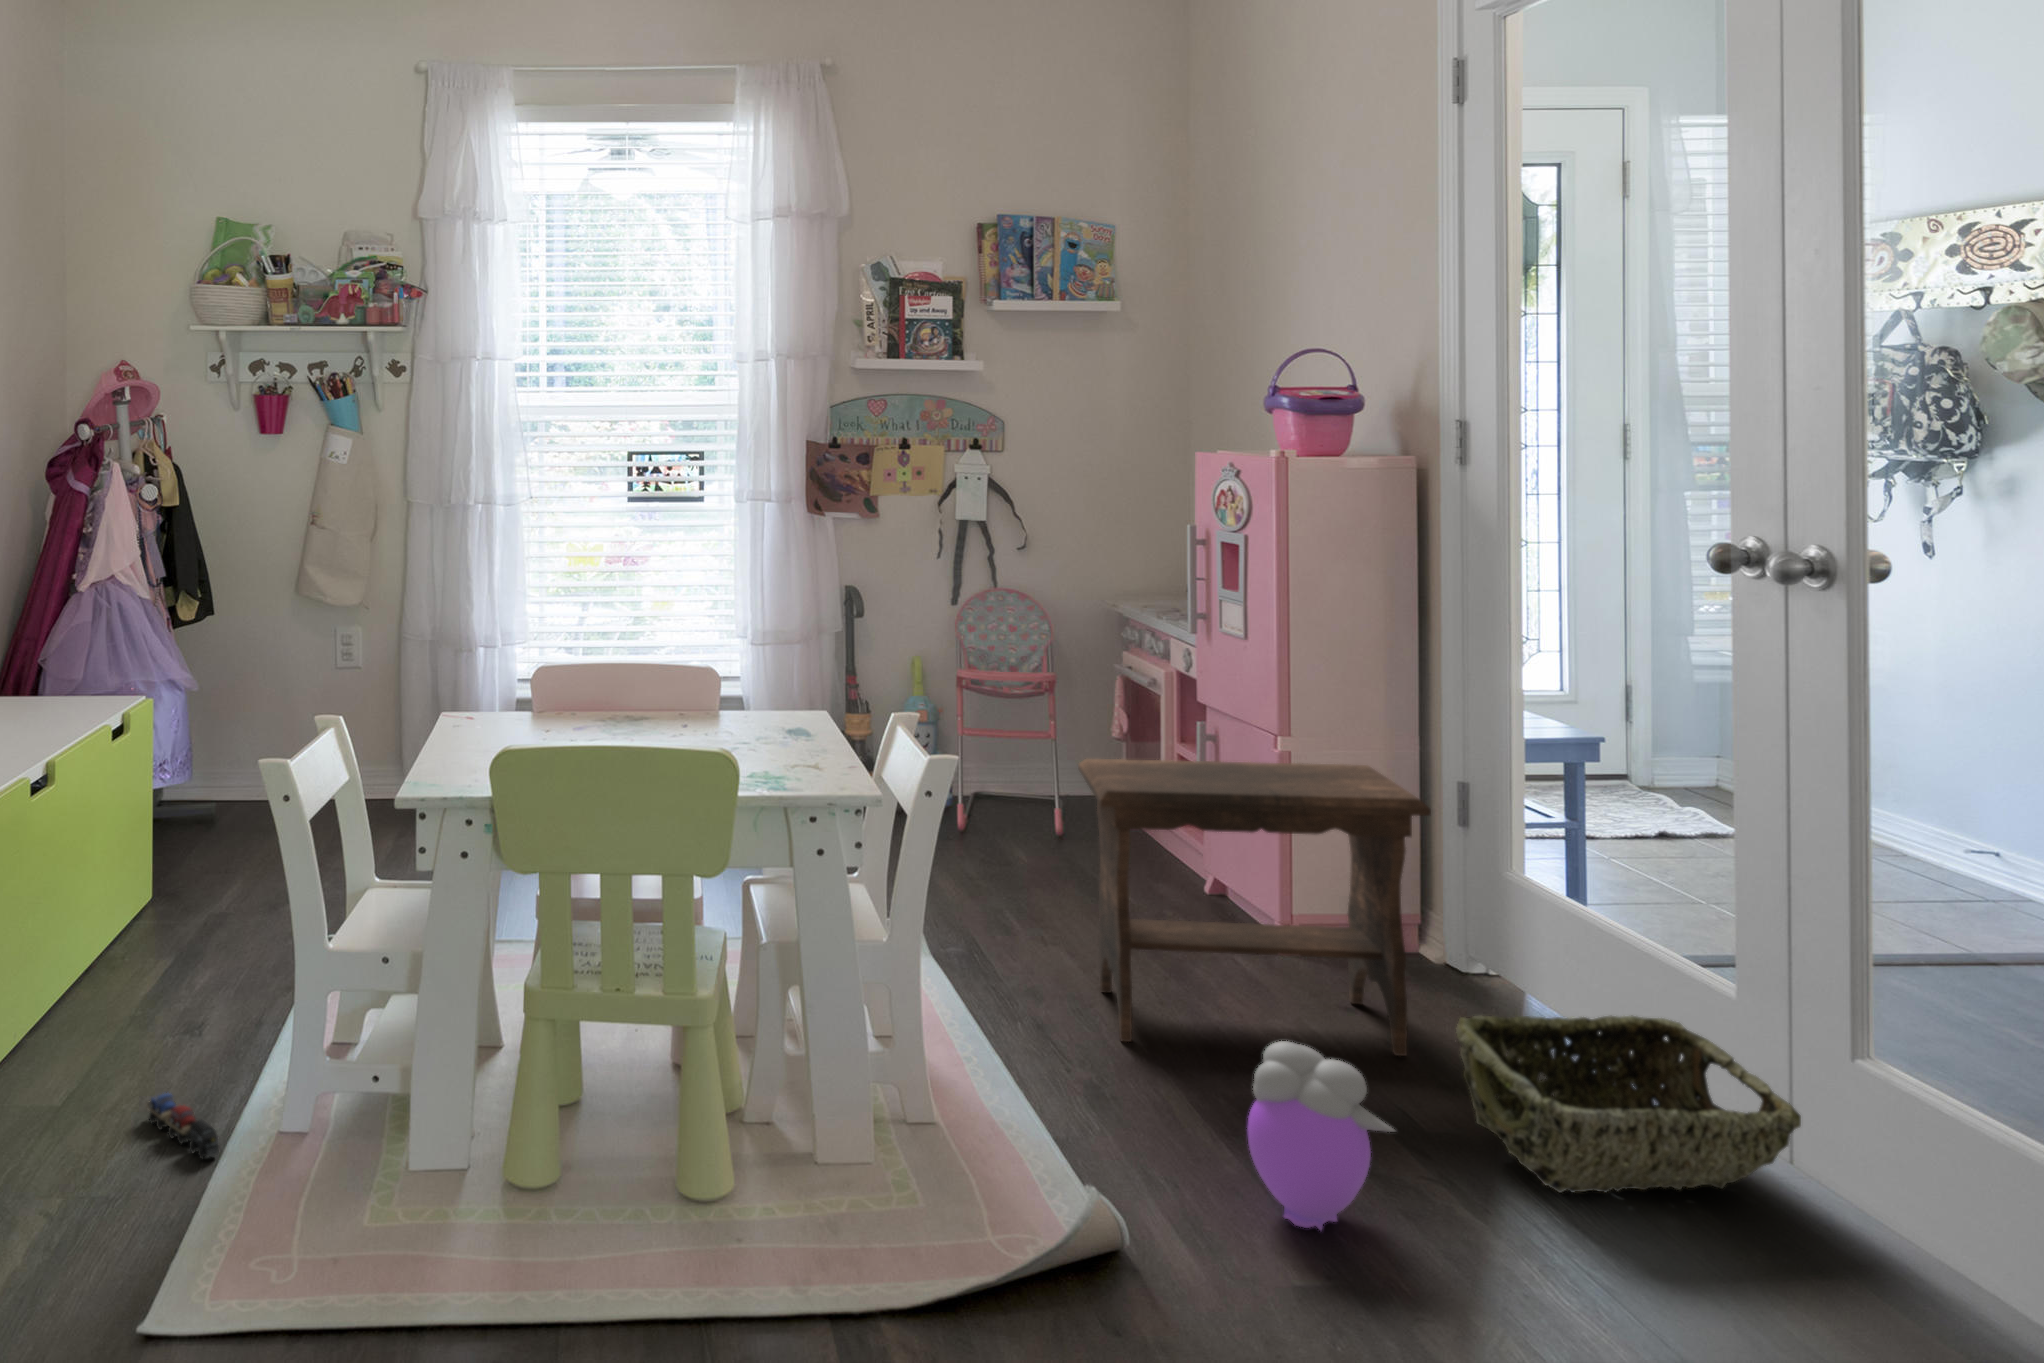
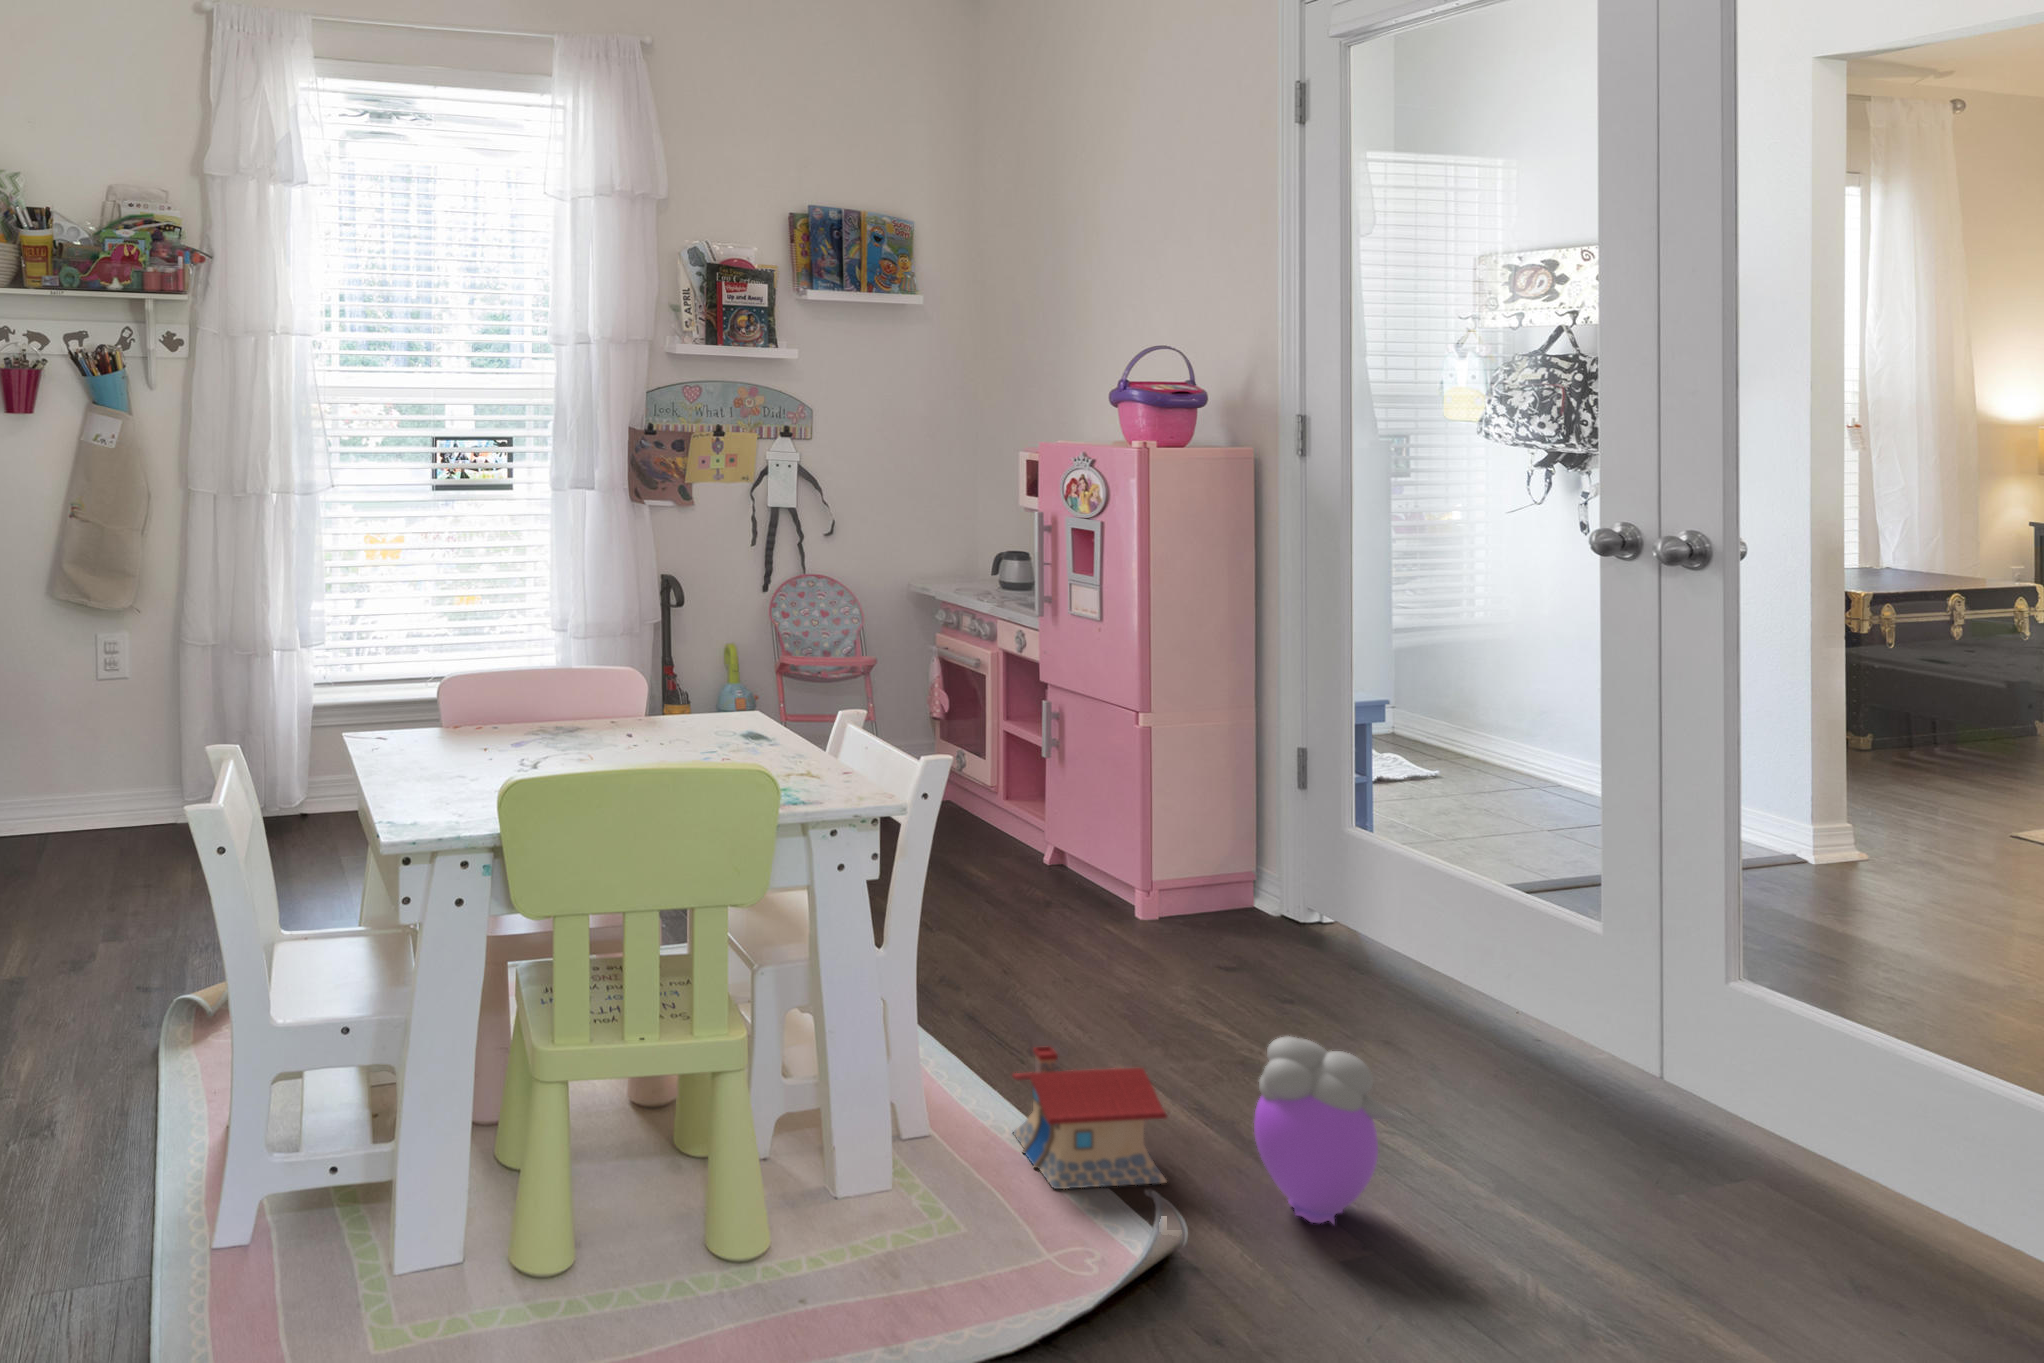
footstool: present [1078,759,1431,1056] -> none [980,747,1336,1041]
woven basket: present [1456,1016,1801,1193] -> none [1398,976,1706,1156]
toy house: none [1036,1035,1169,1175] -> present [1012,1047,1167,1189]
toy train: present [147,1093,219,1159] -> none [15,1225,130,1306]

